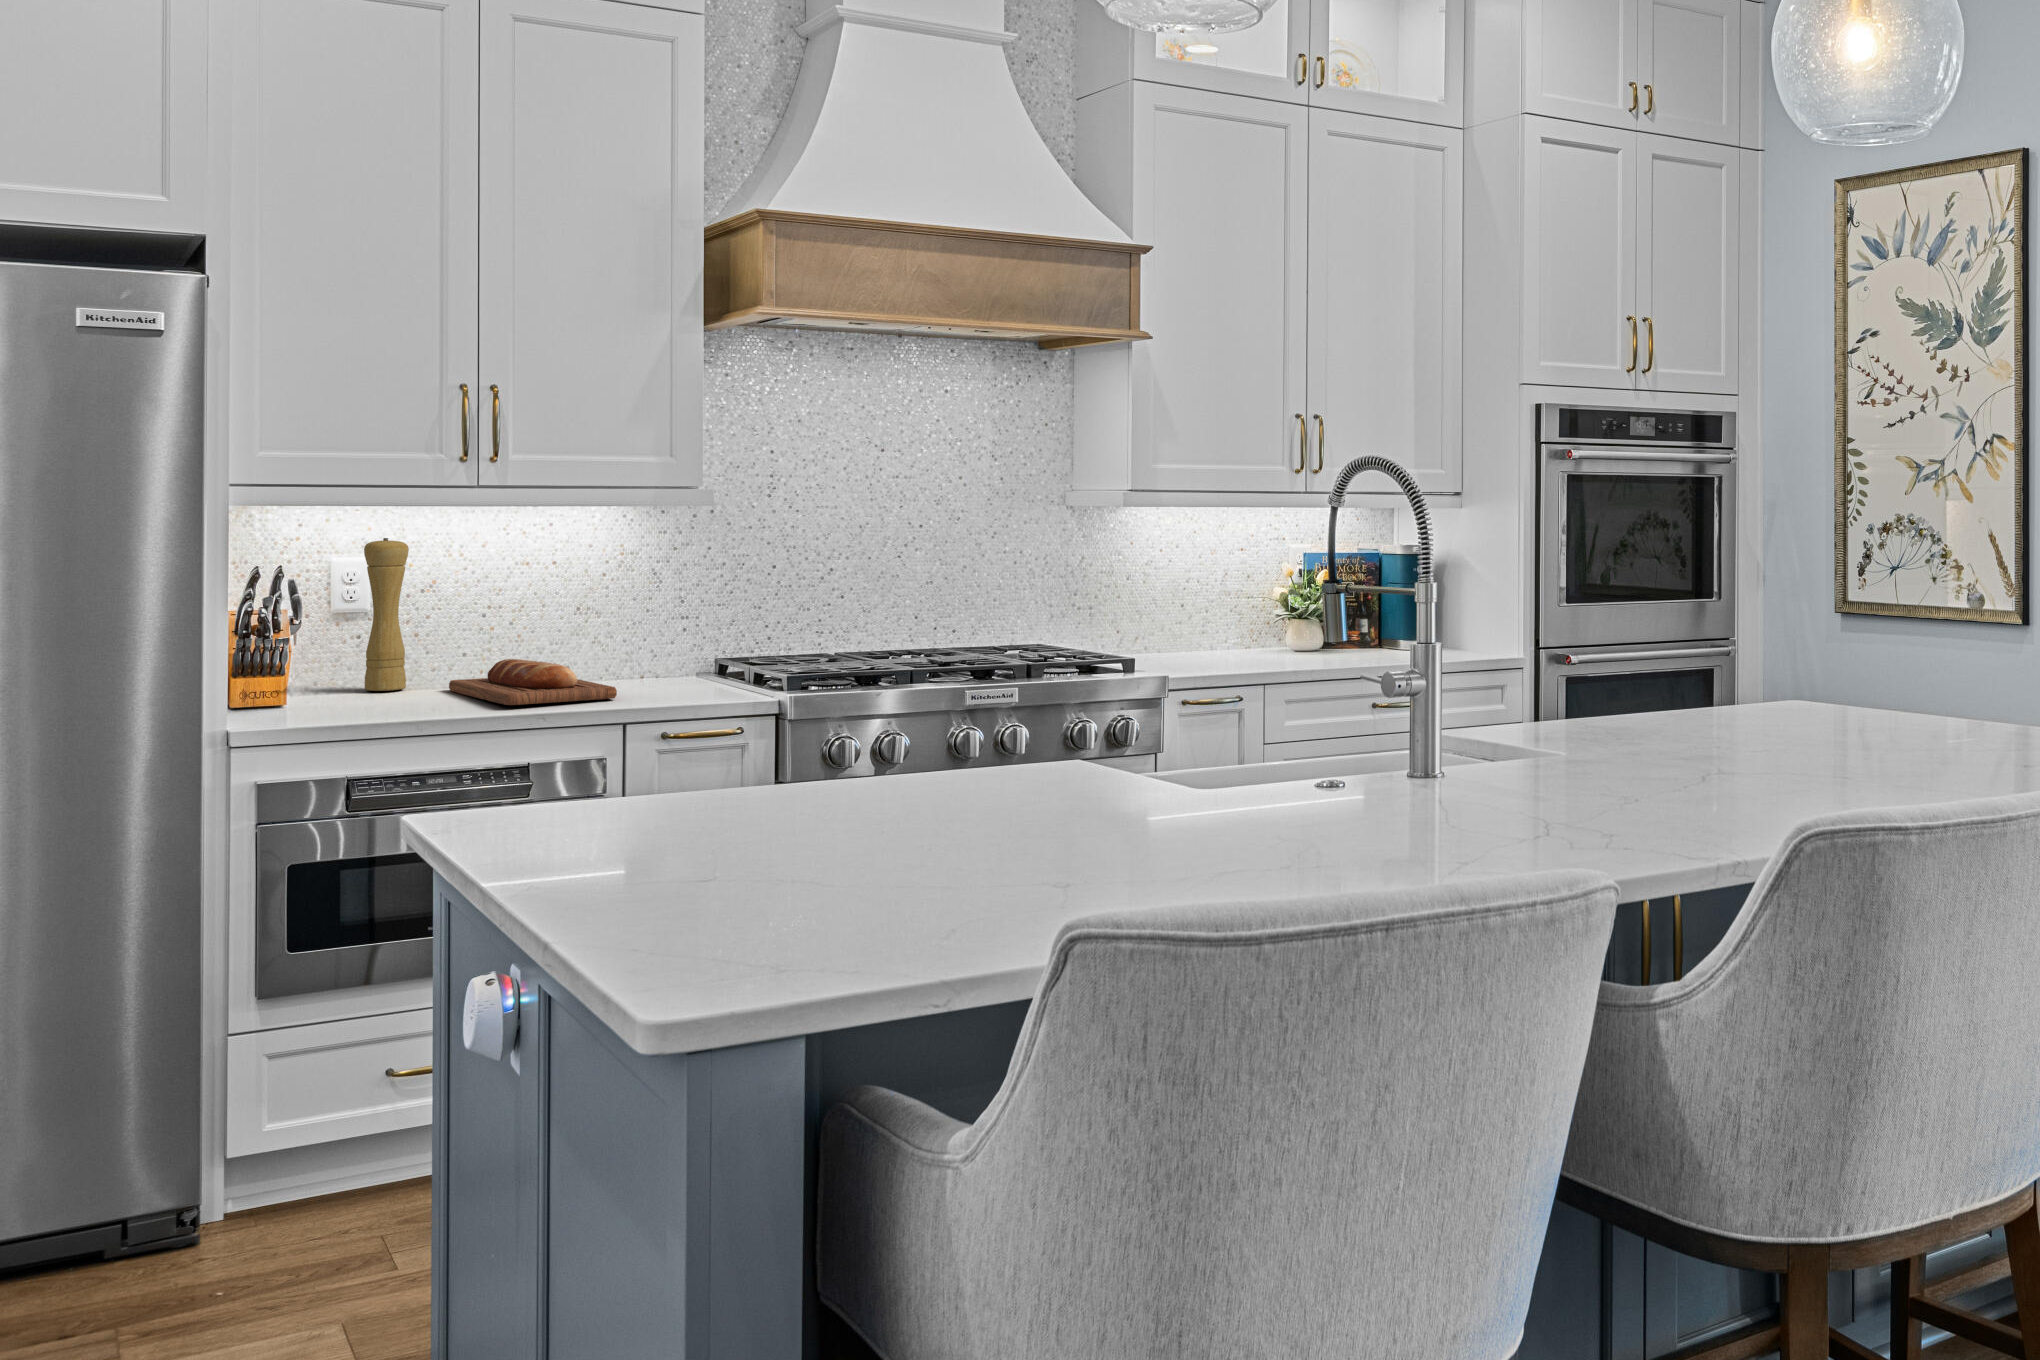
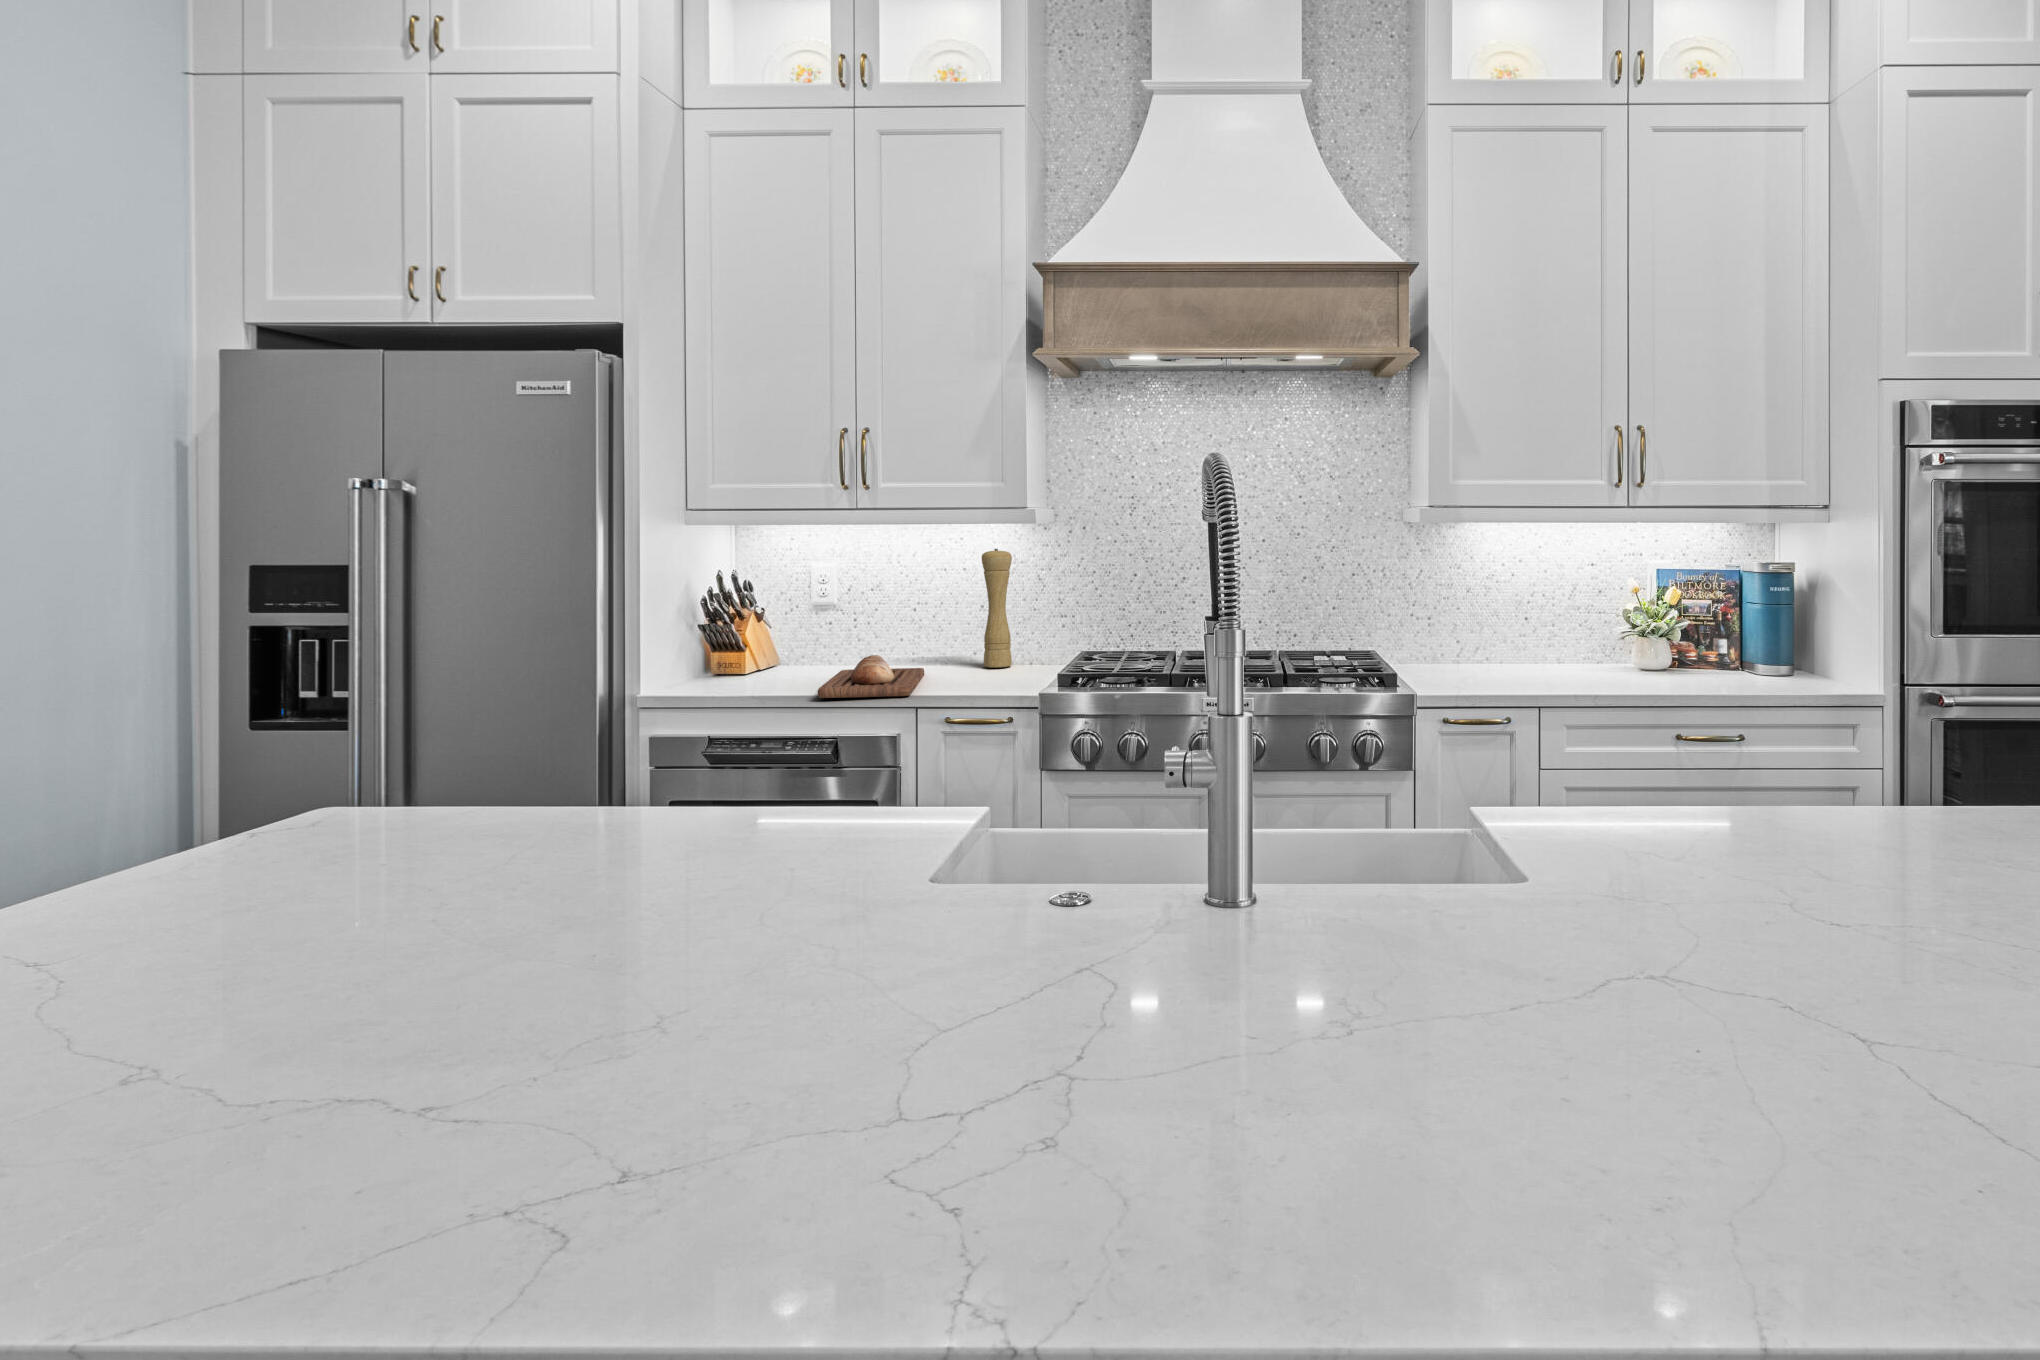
pepper mill: present [364,538,409,691] -> present [982,549,1012,668]

